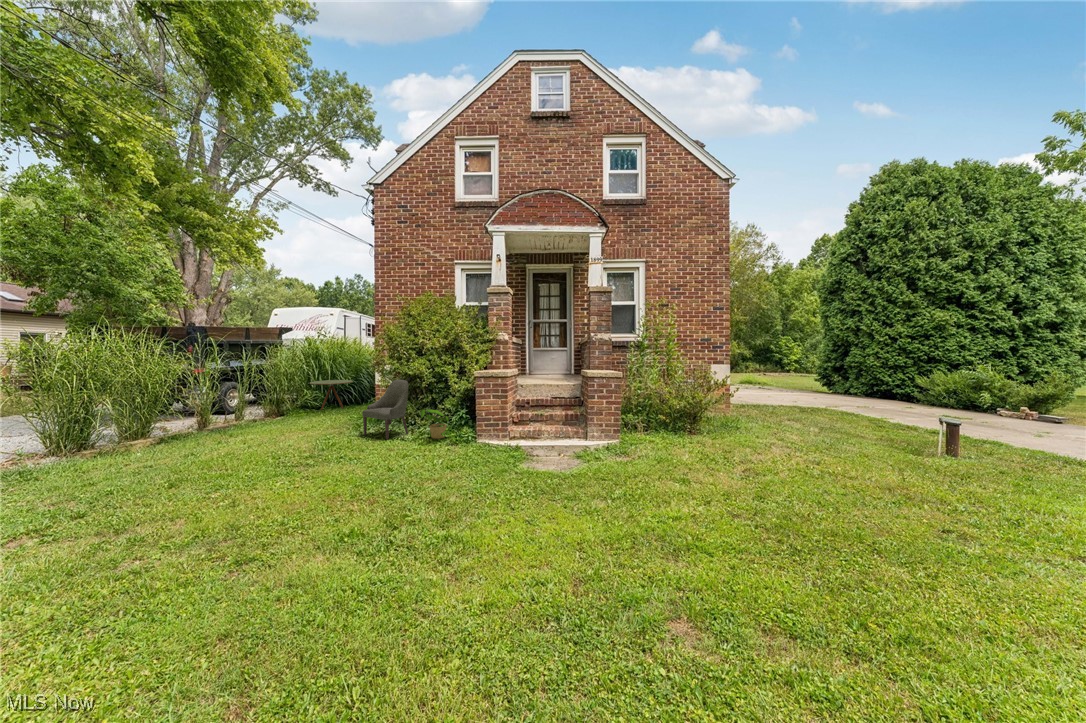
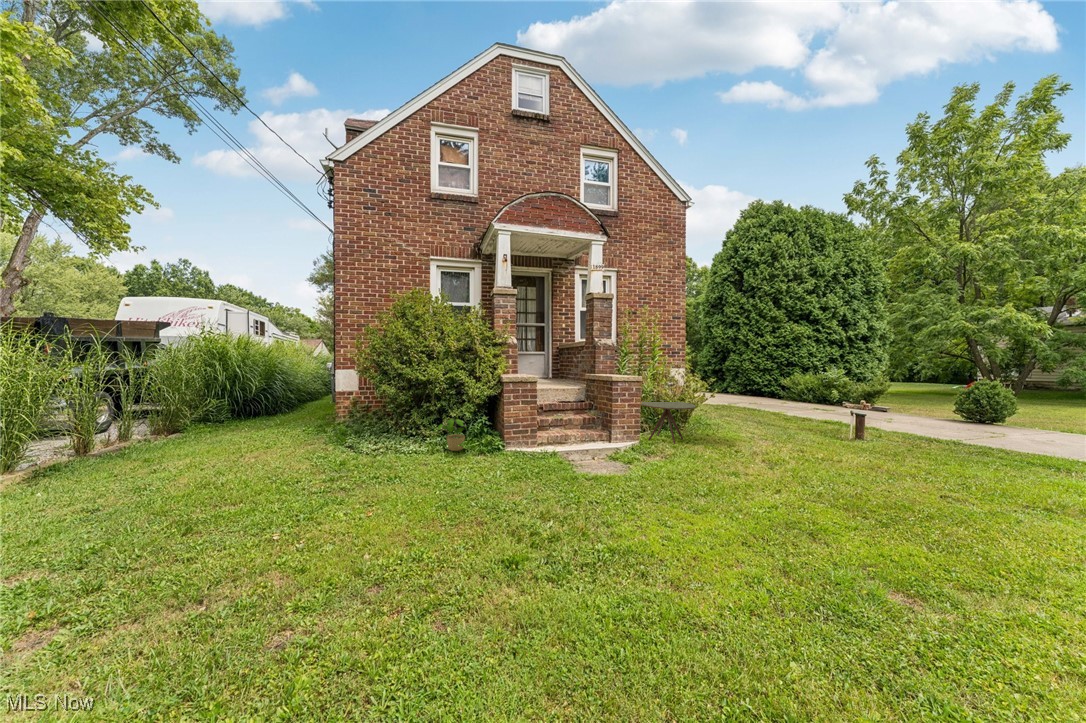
round table: present [310,380,353,410] -> present [641,401,695,444]
chair: present [362,380,408,440] -> none [363,388,416,456]

